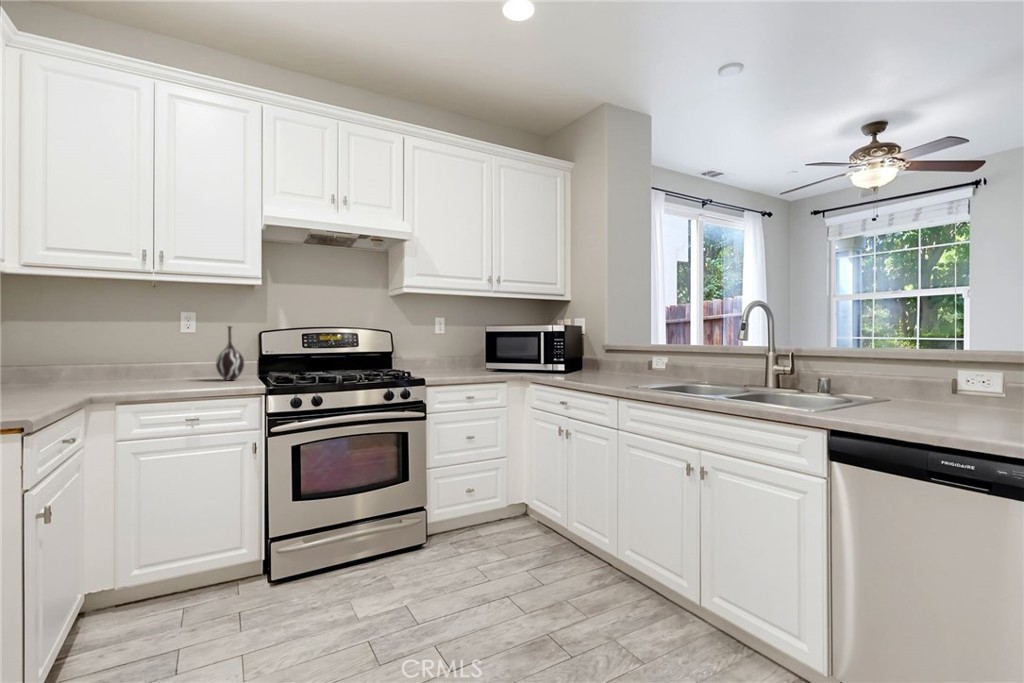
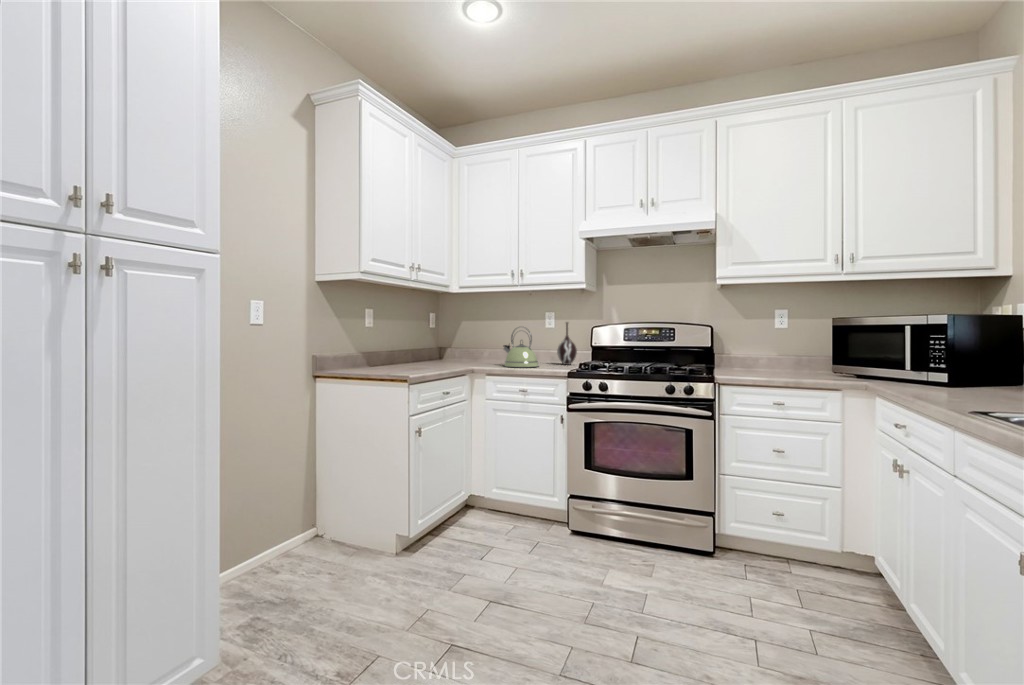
kettle: none [140,332,207,390] -> present [503,327,539,367]

